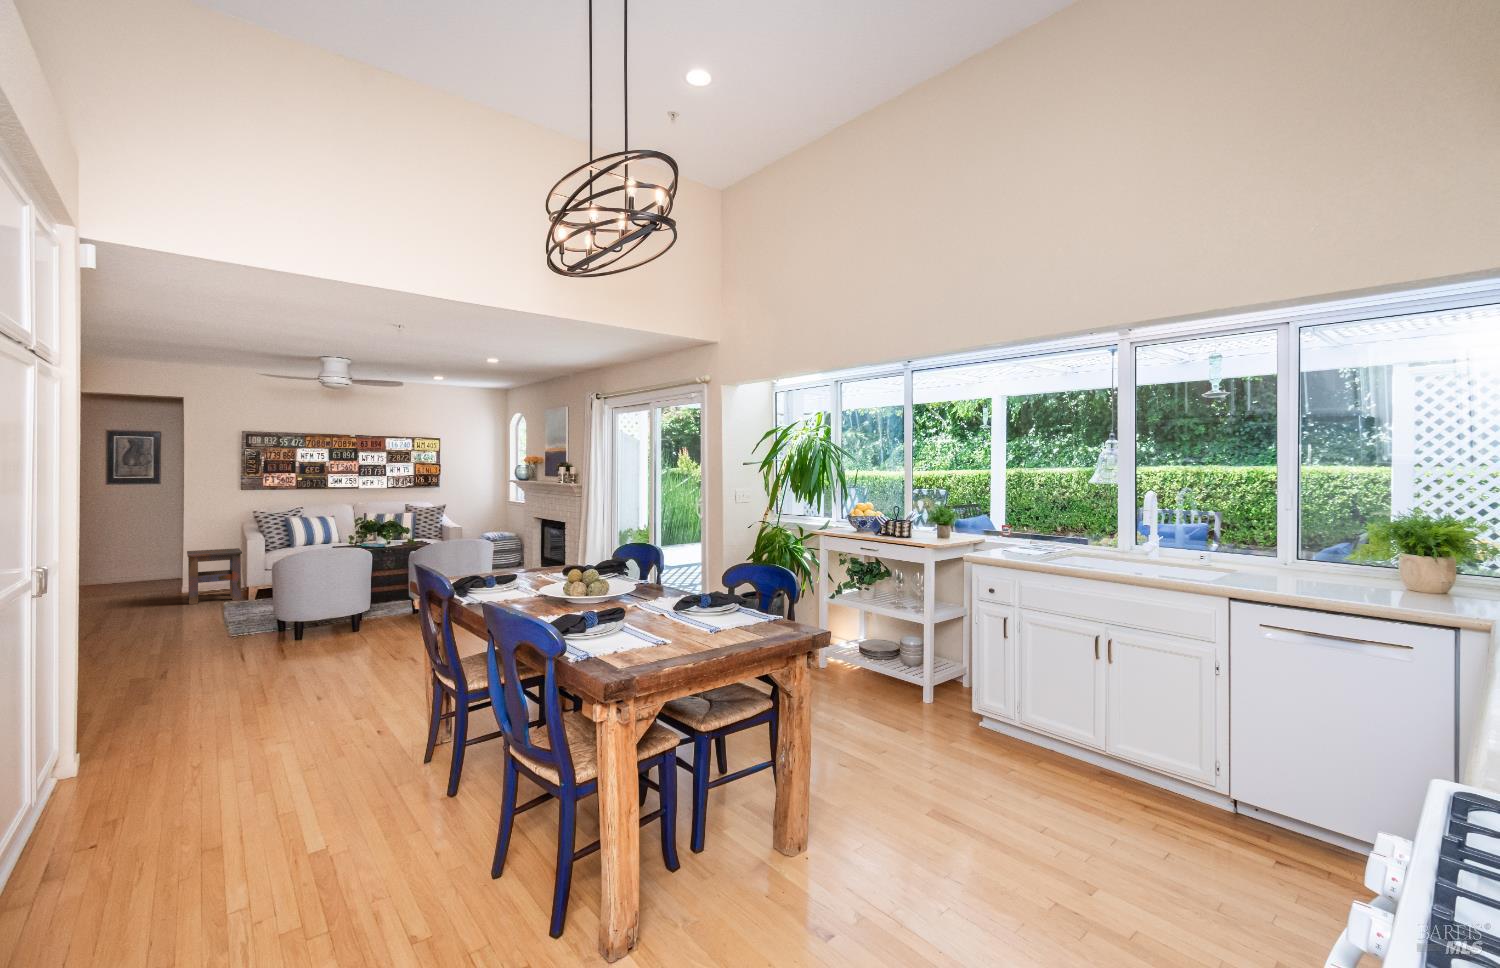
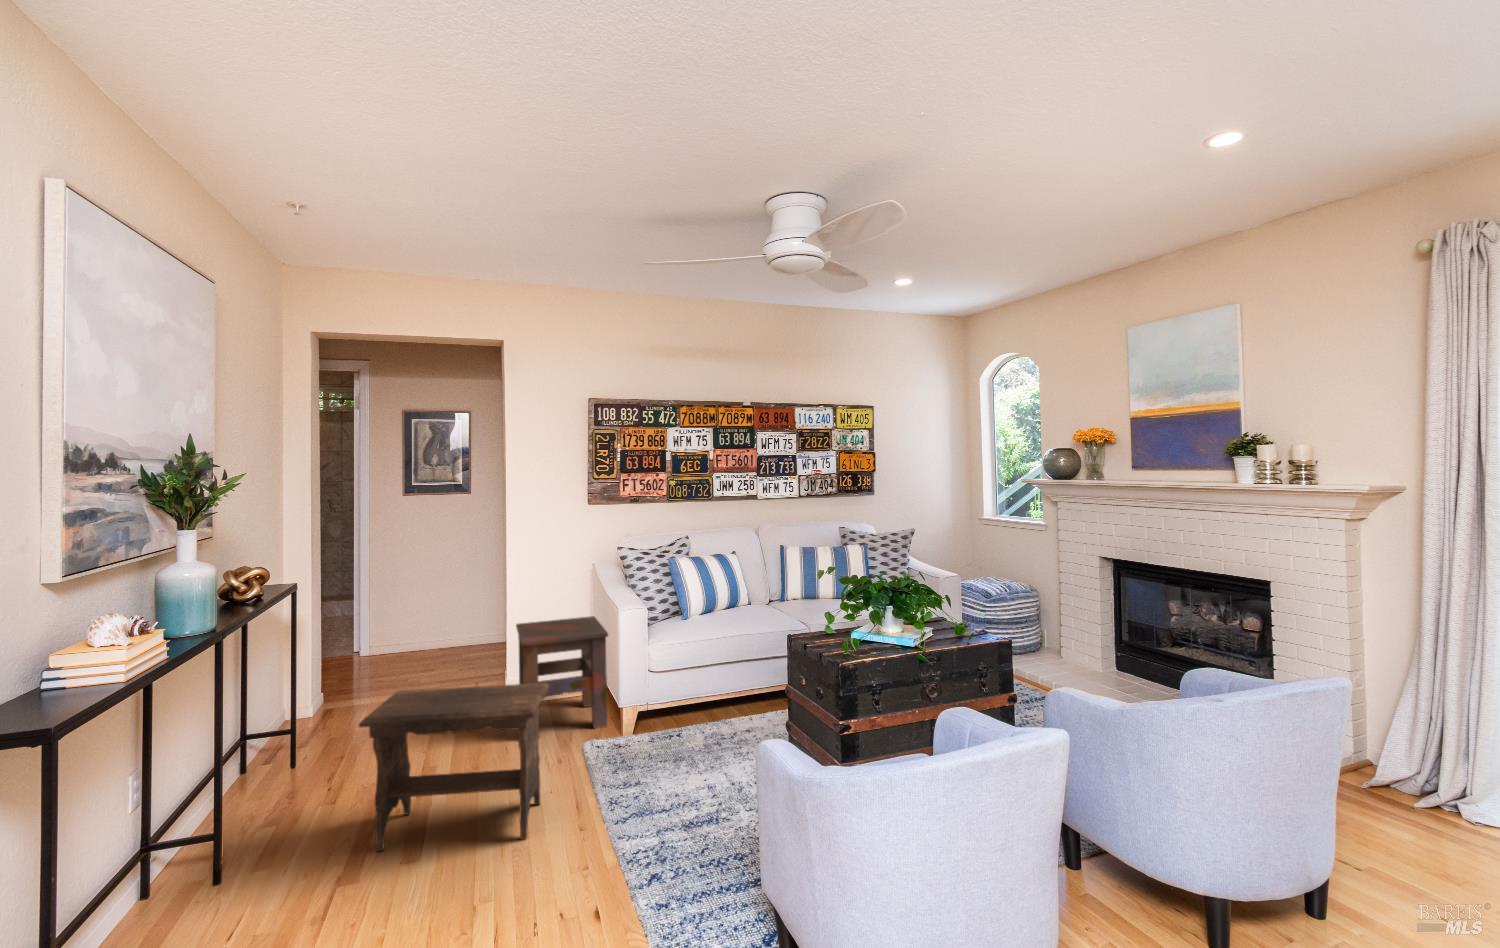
footstool: none [97,563,198,627] -> present [359,683,549,851]

